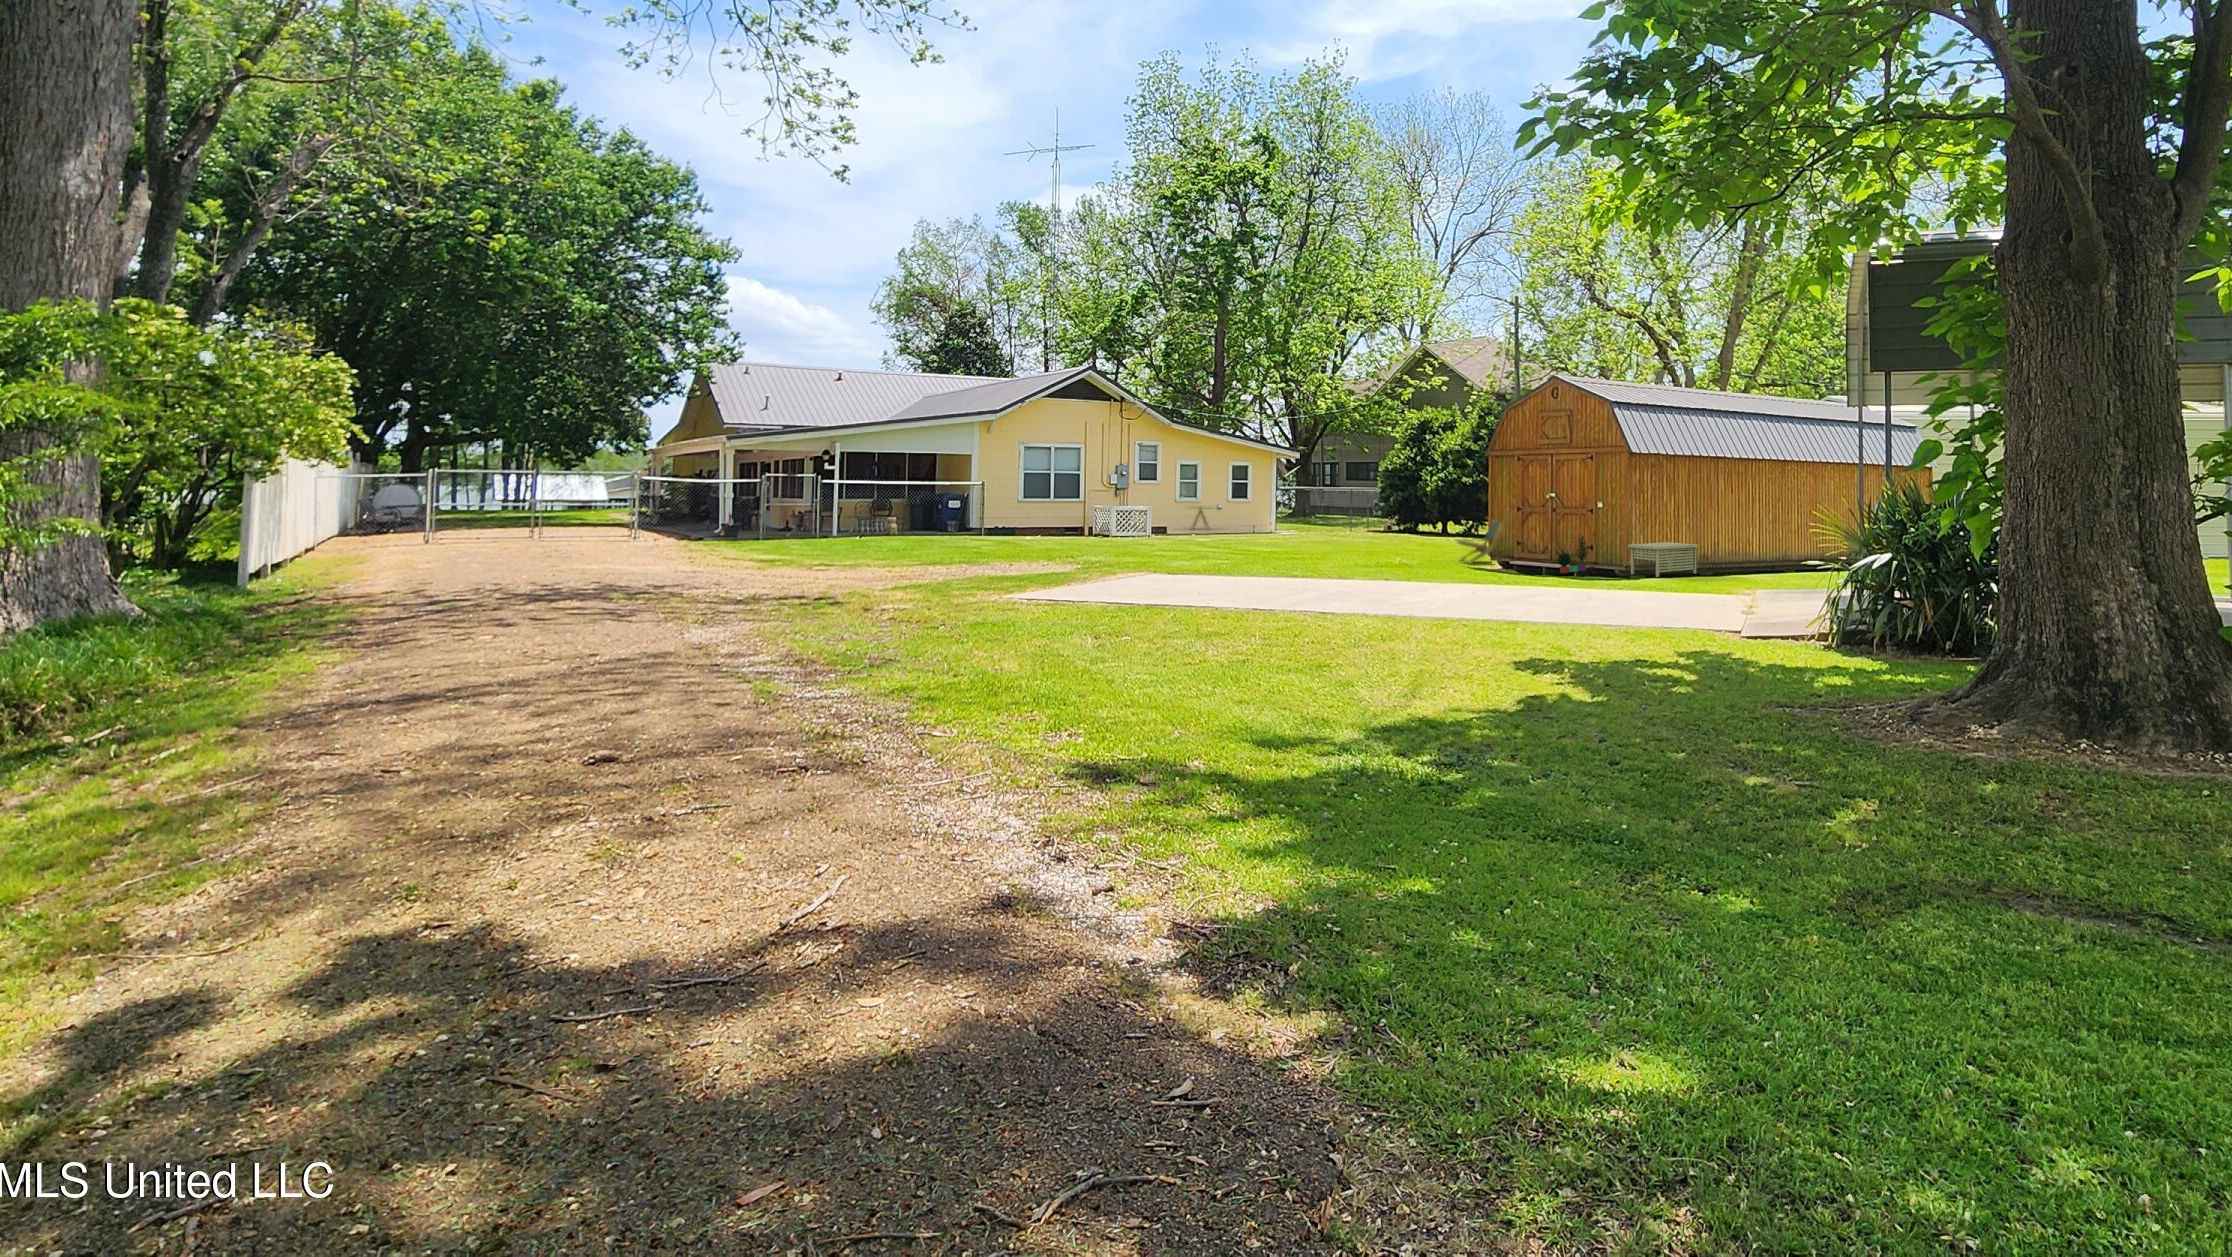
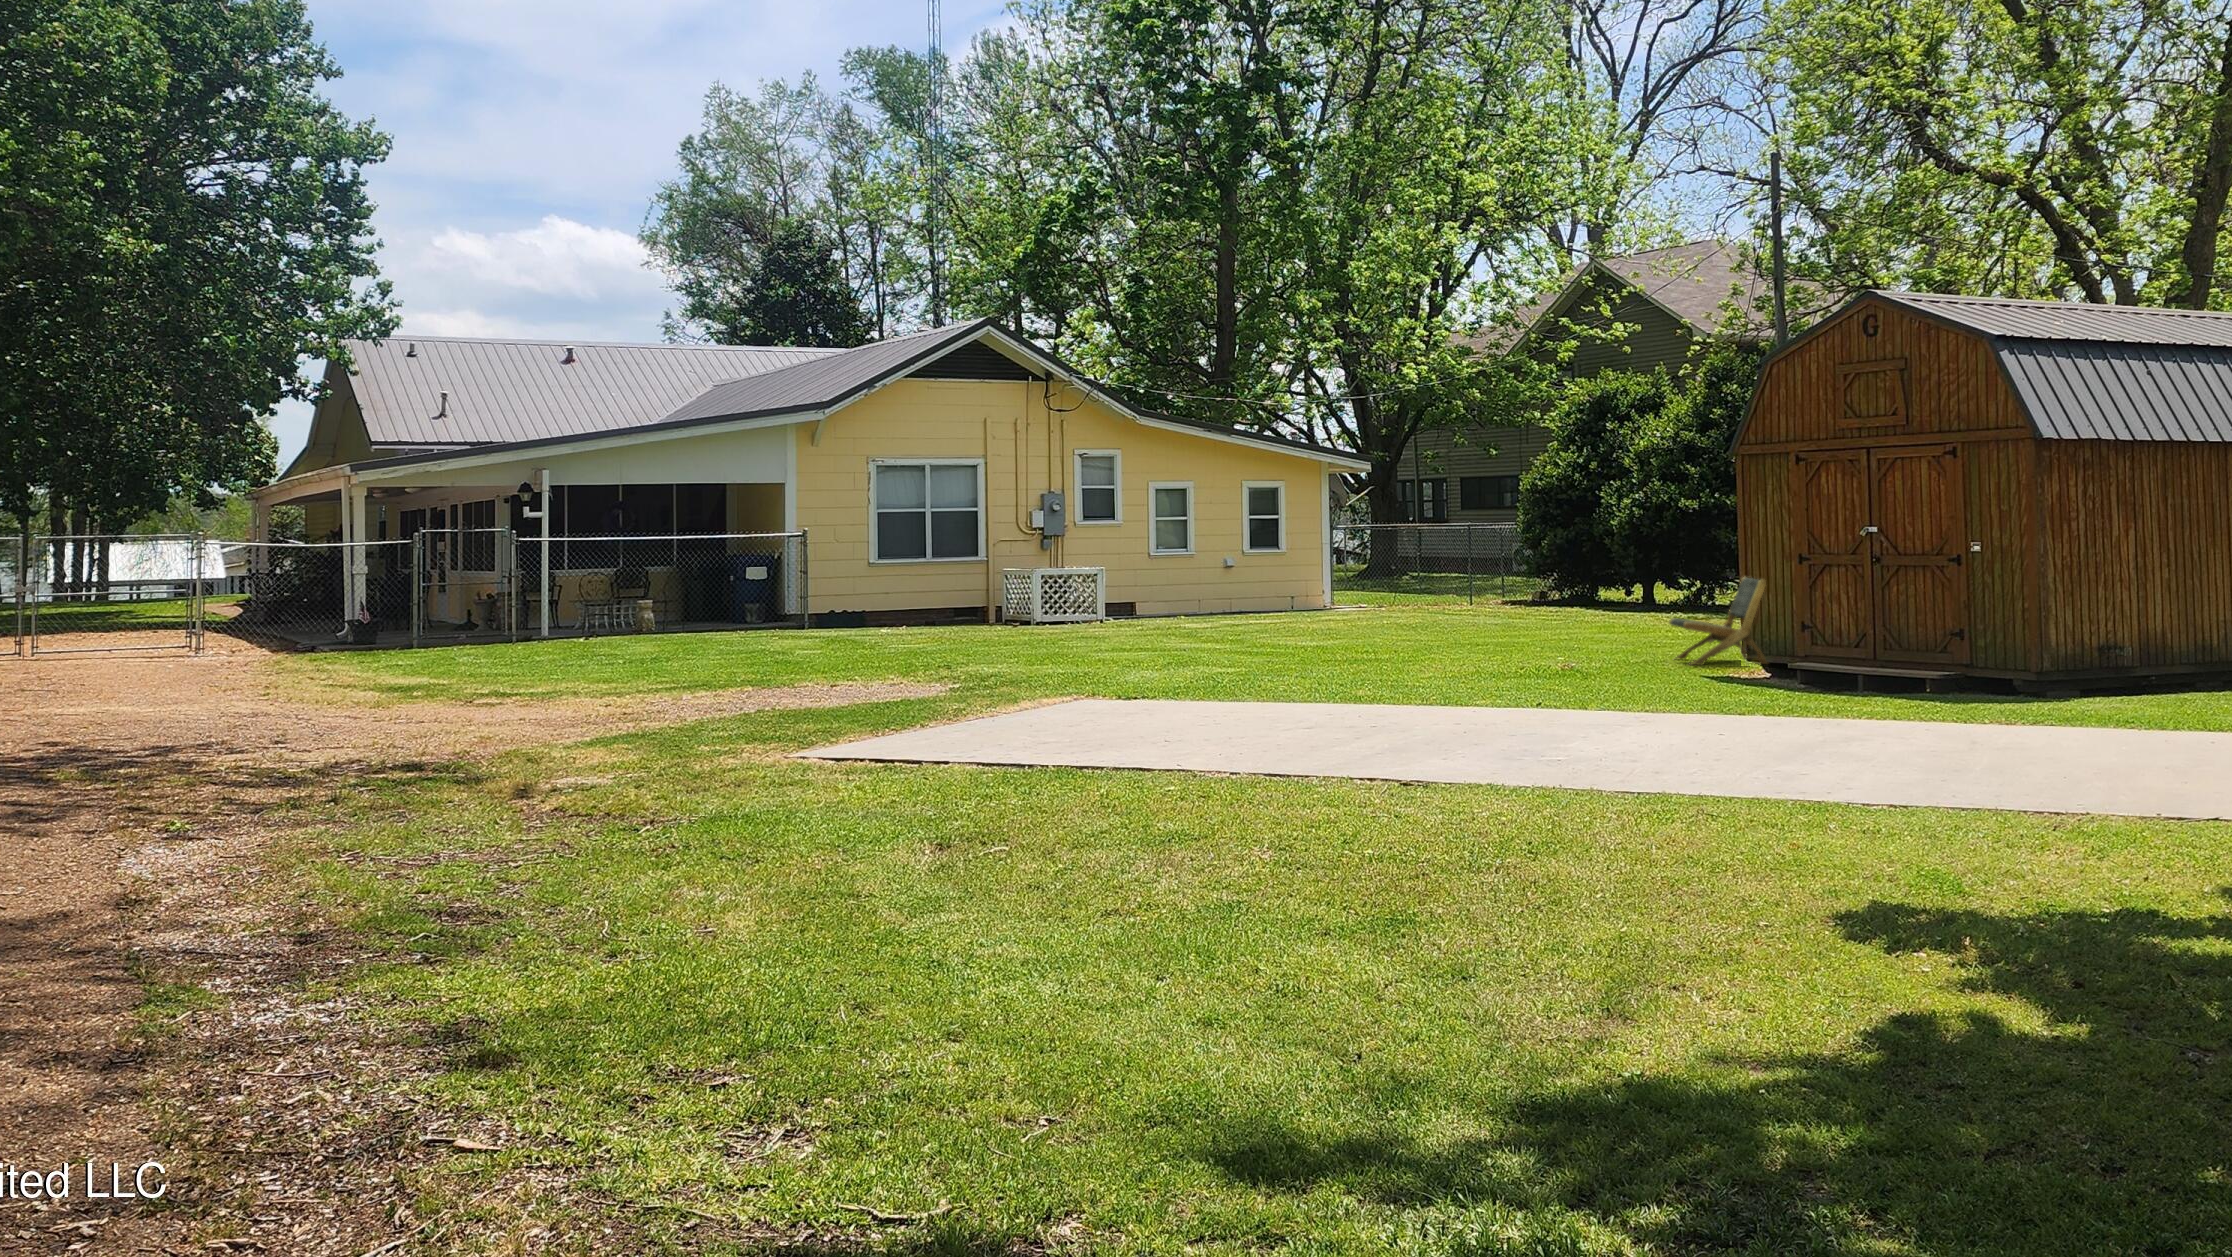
round table: present [1193,507,1207,527] -> none [1153,567,1213,609]
potted plant: present [1557,536,1588,573] -> none [1885,601,1957,683]
storage bench: present [1628,542,1698,577] -> none [2044,614,2204,688]

